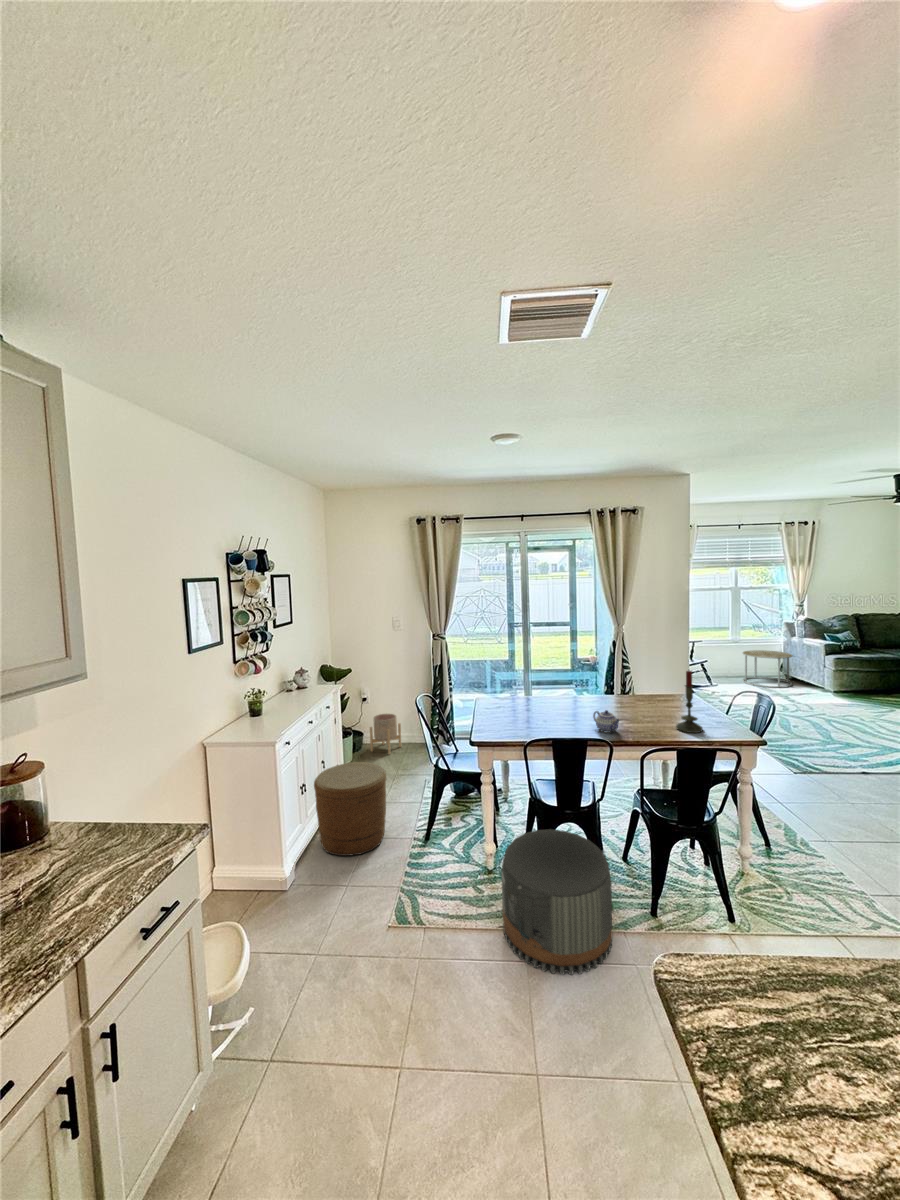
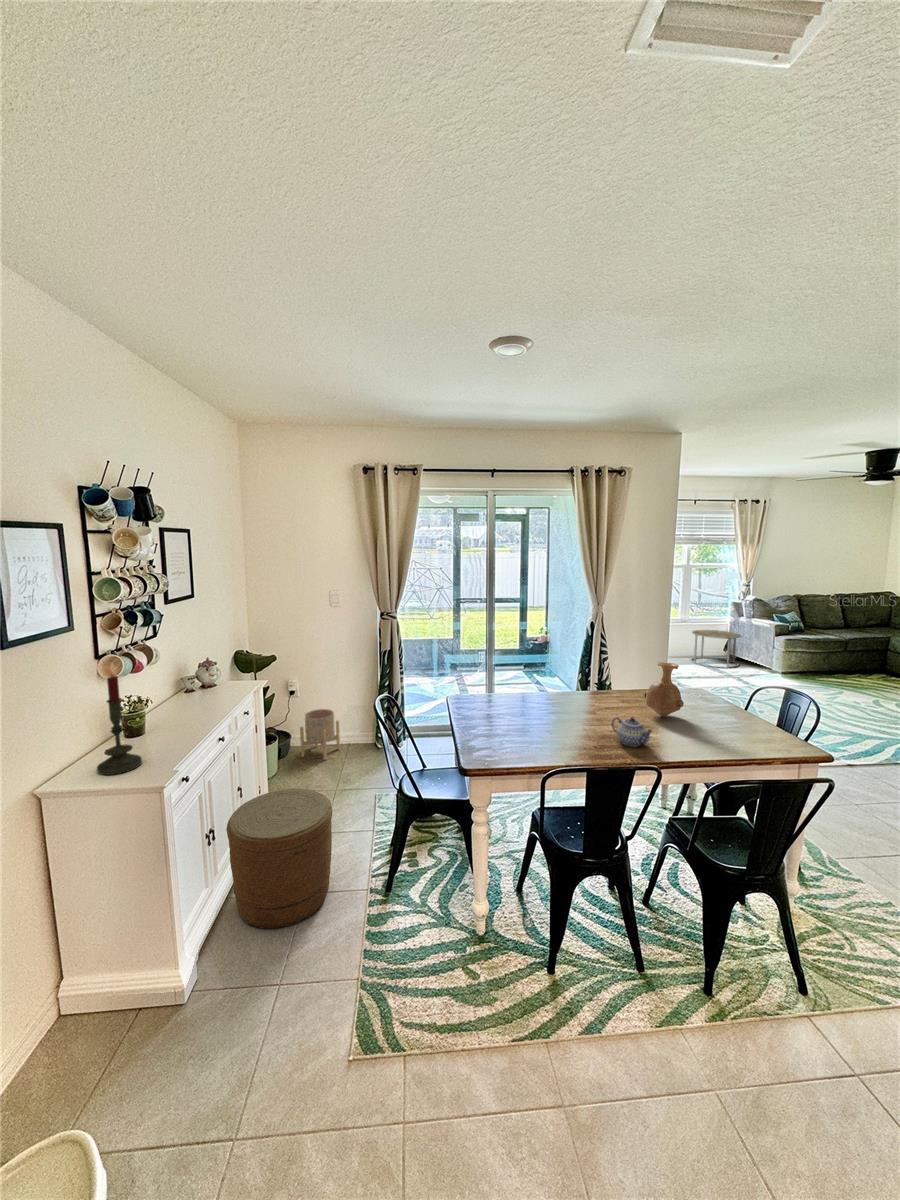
candle: present [676,670,703,733] -> present [97,676,142,775]
vase: none [631,671,659,714] -> present [644,662,684,716]
pouf: present [501,829,612,975] -> none [517,889,679,1130]

